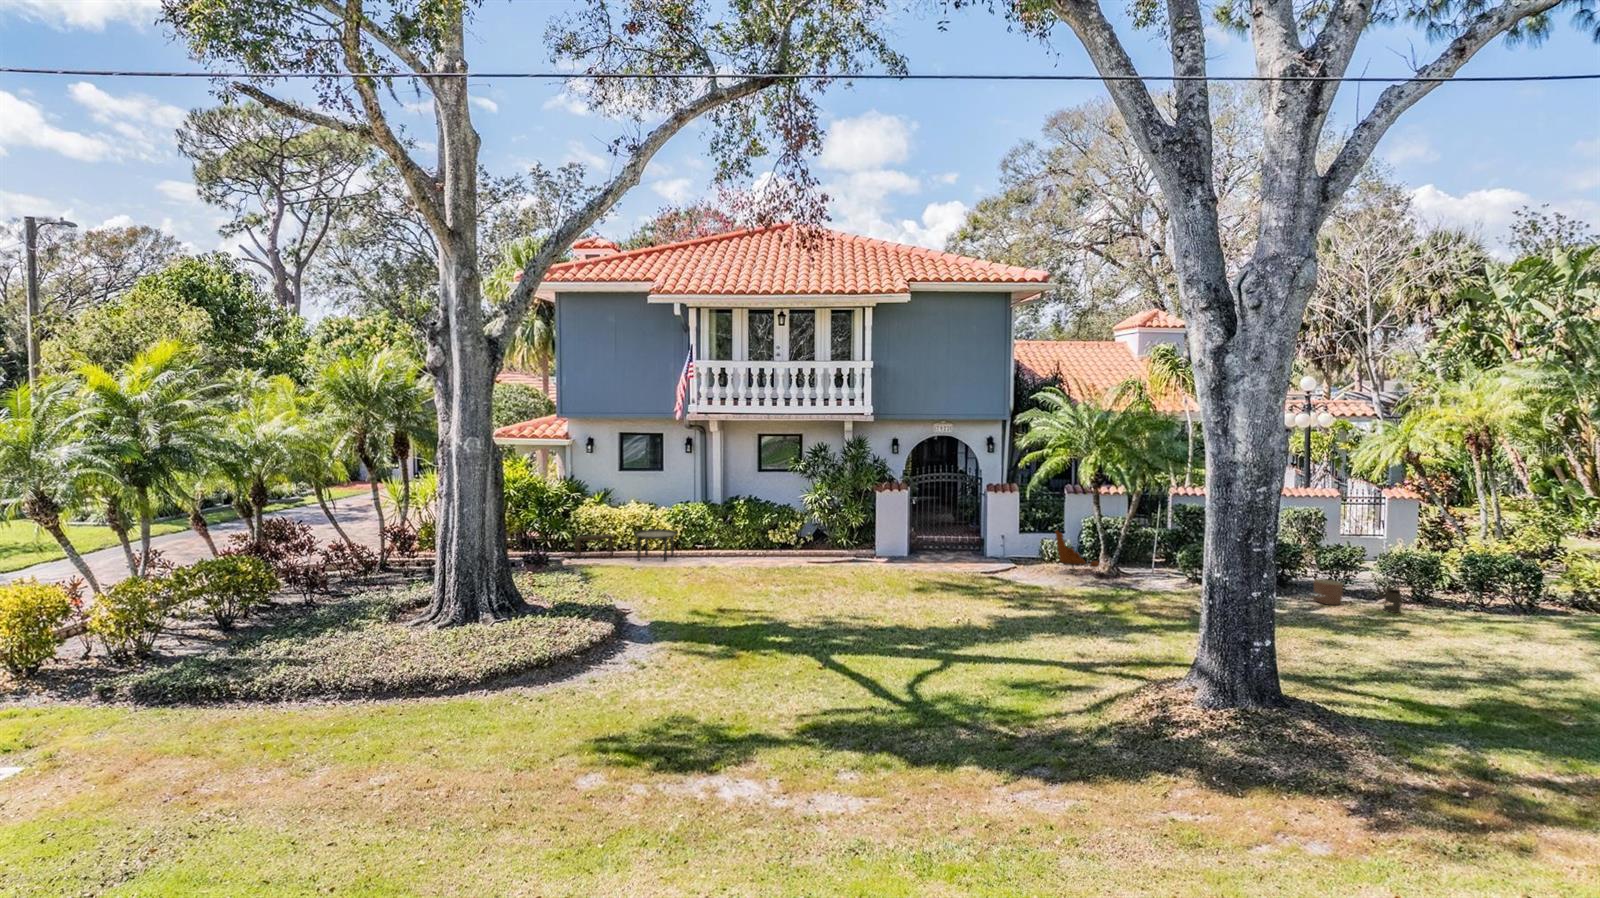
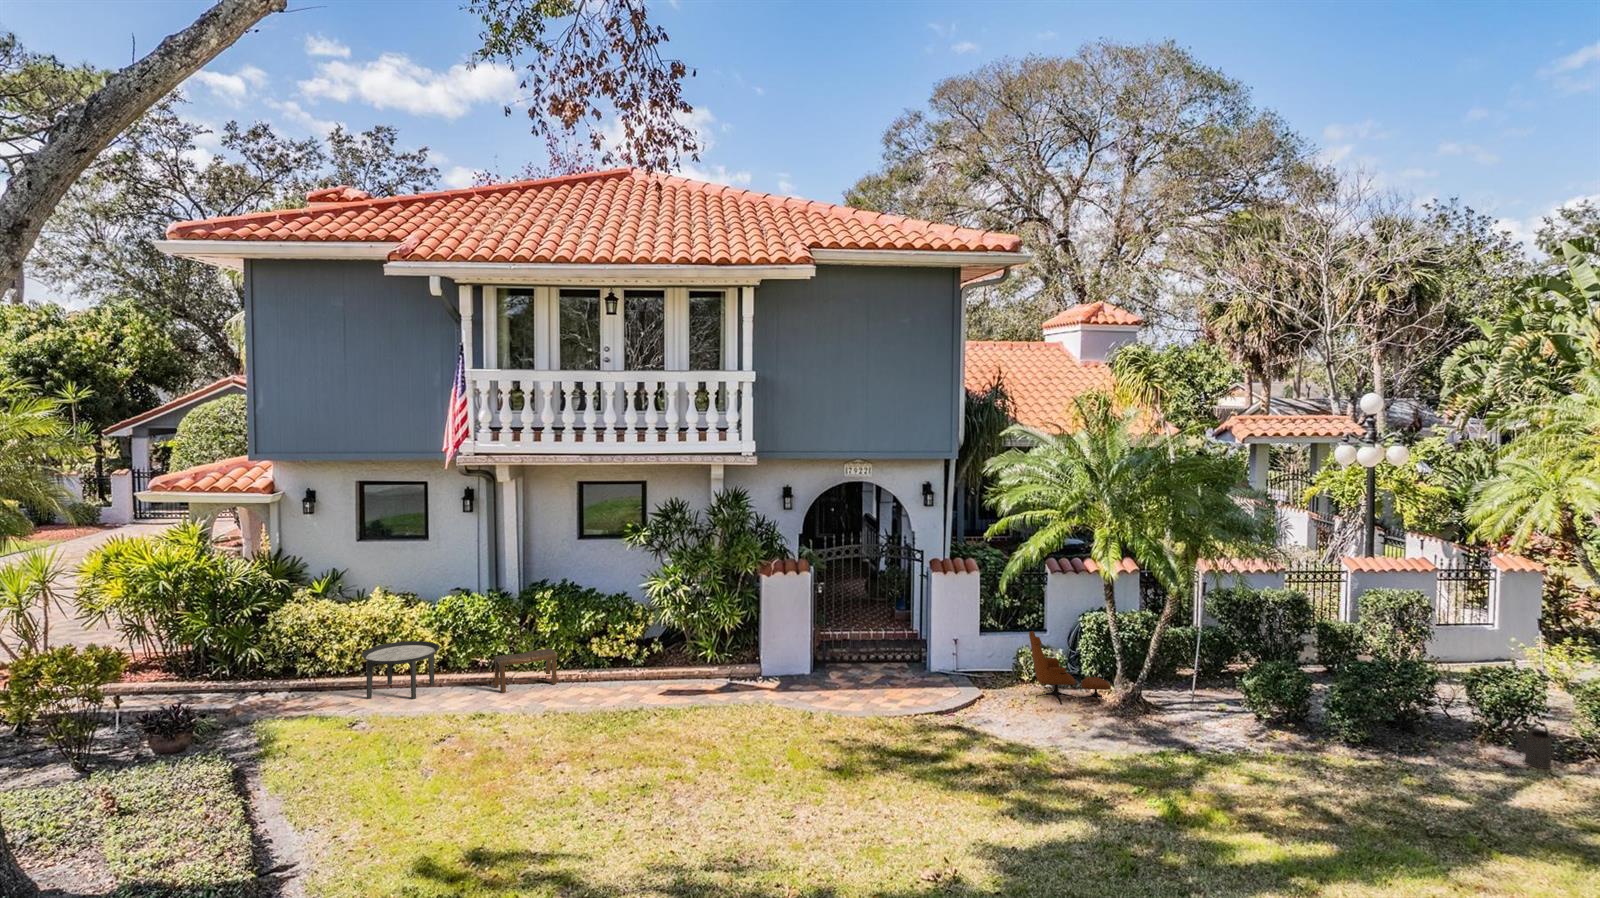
bench: present [575,534,613,558] -> present [494,648,557,693]
planter: present [1314,579,1343,605] -> none [1417,711,1463,755]

